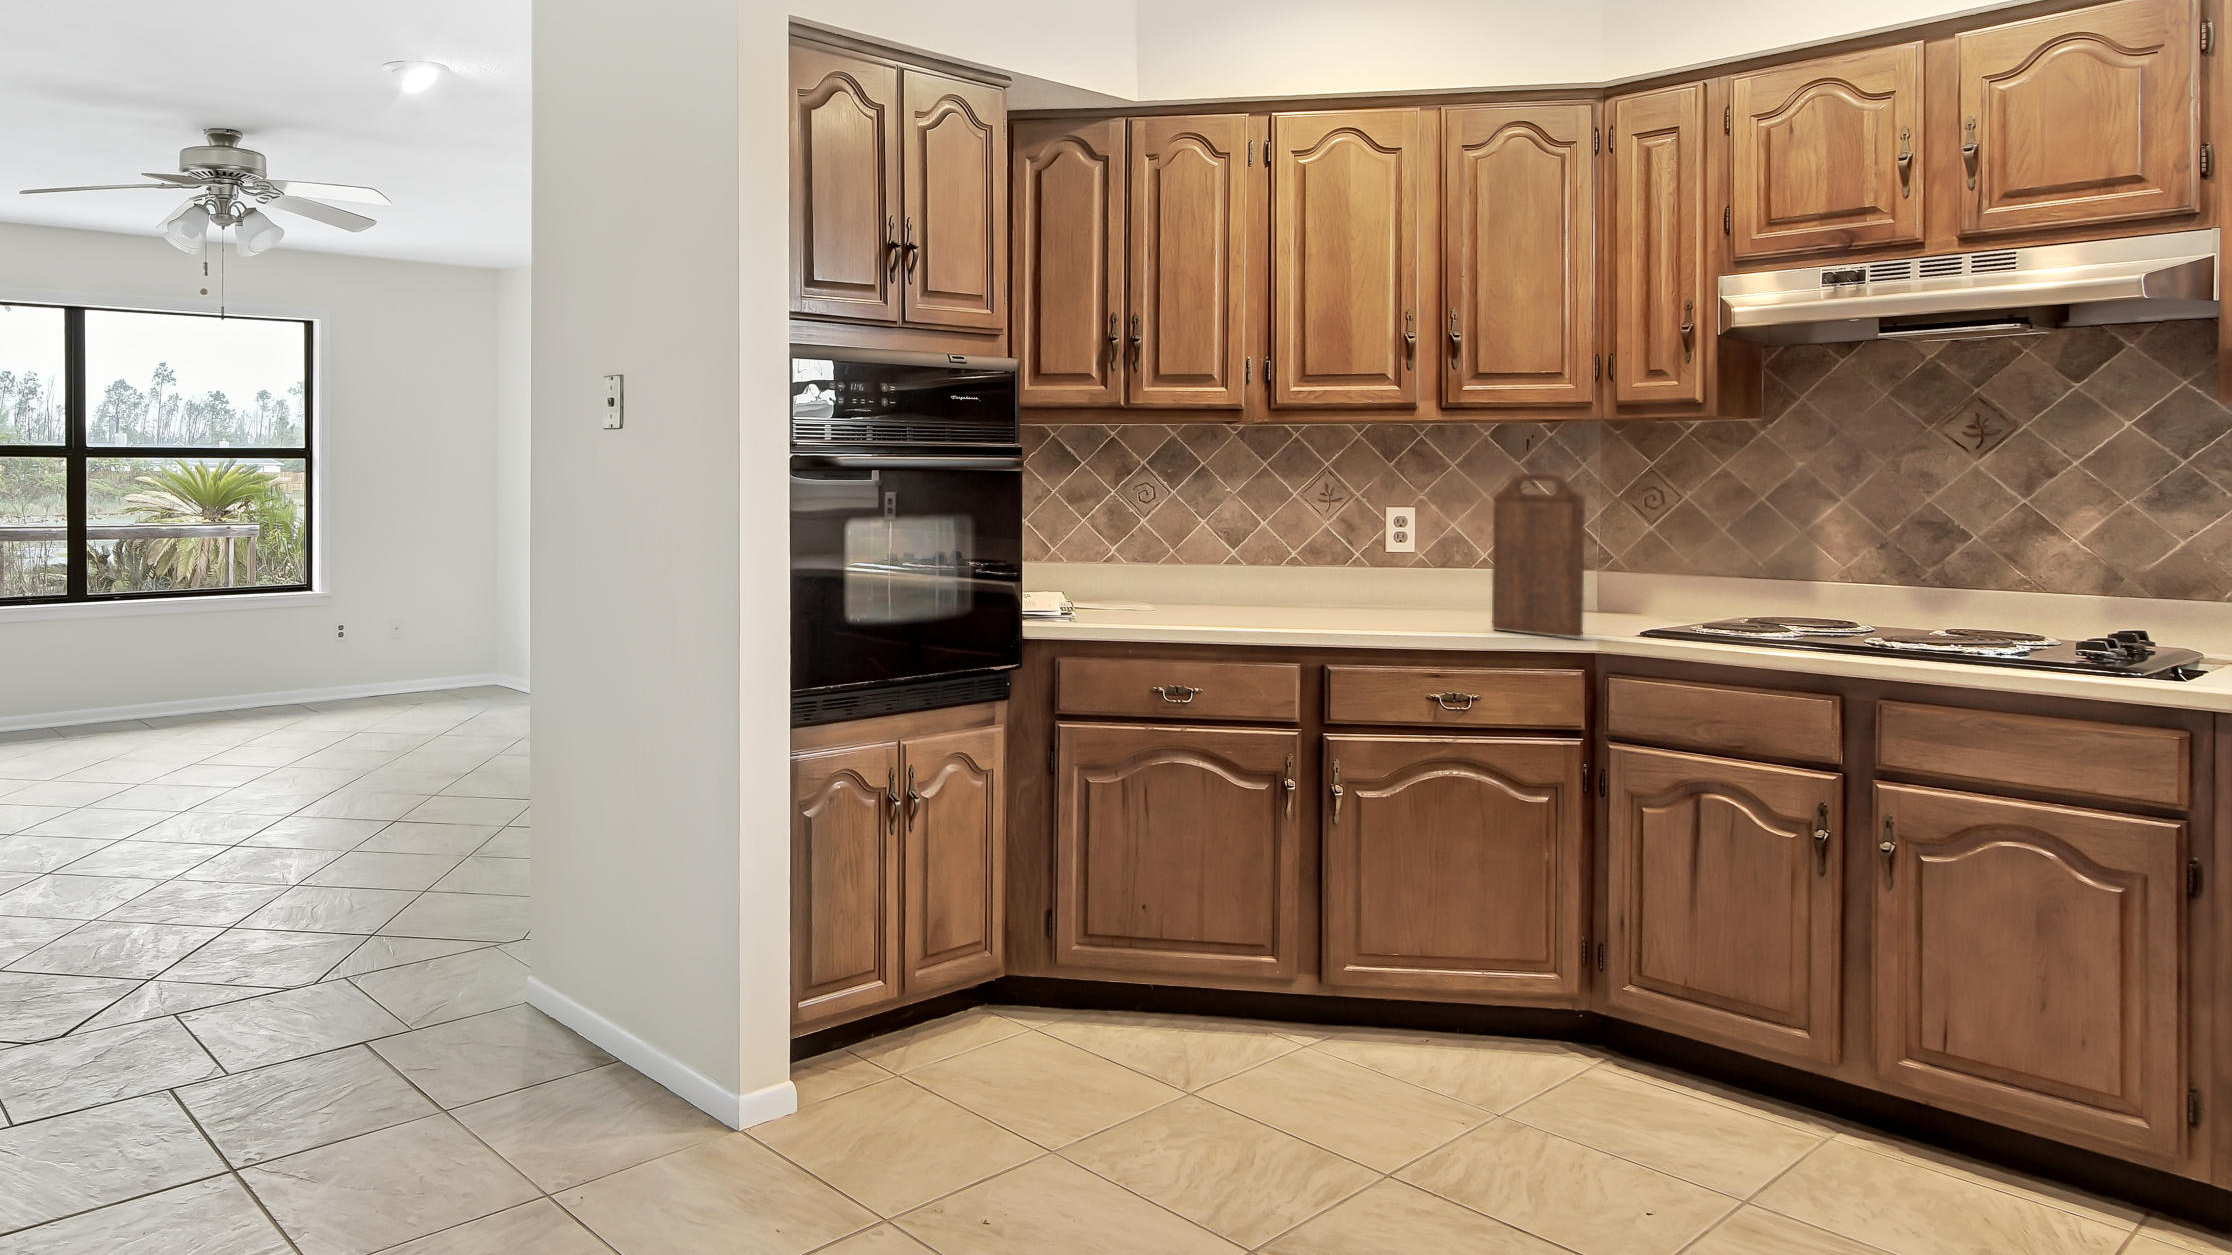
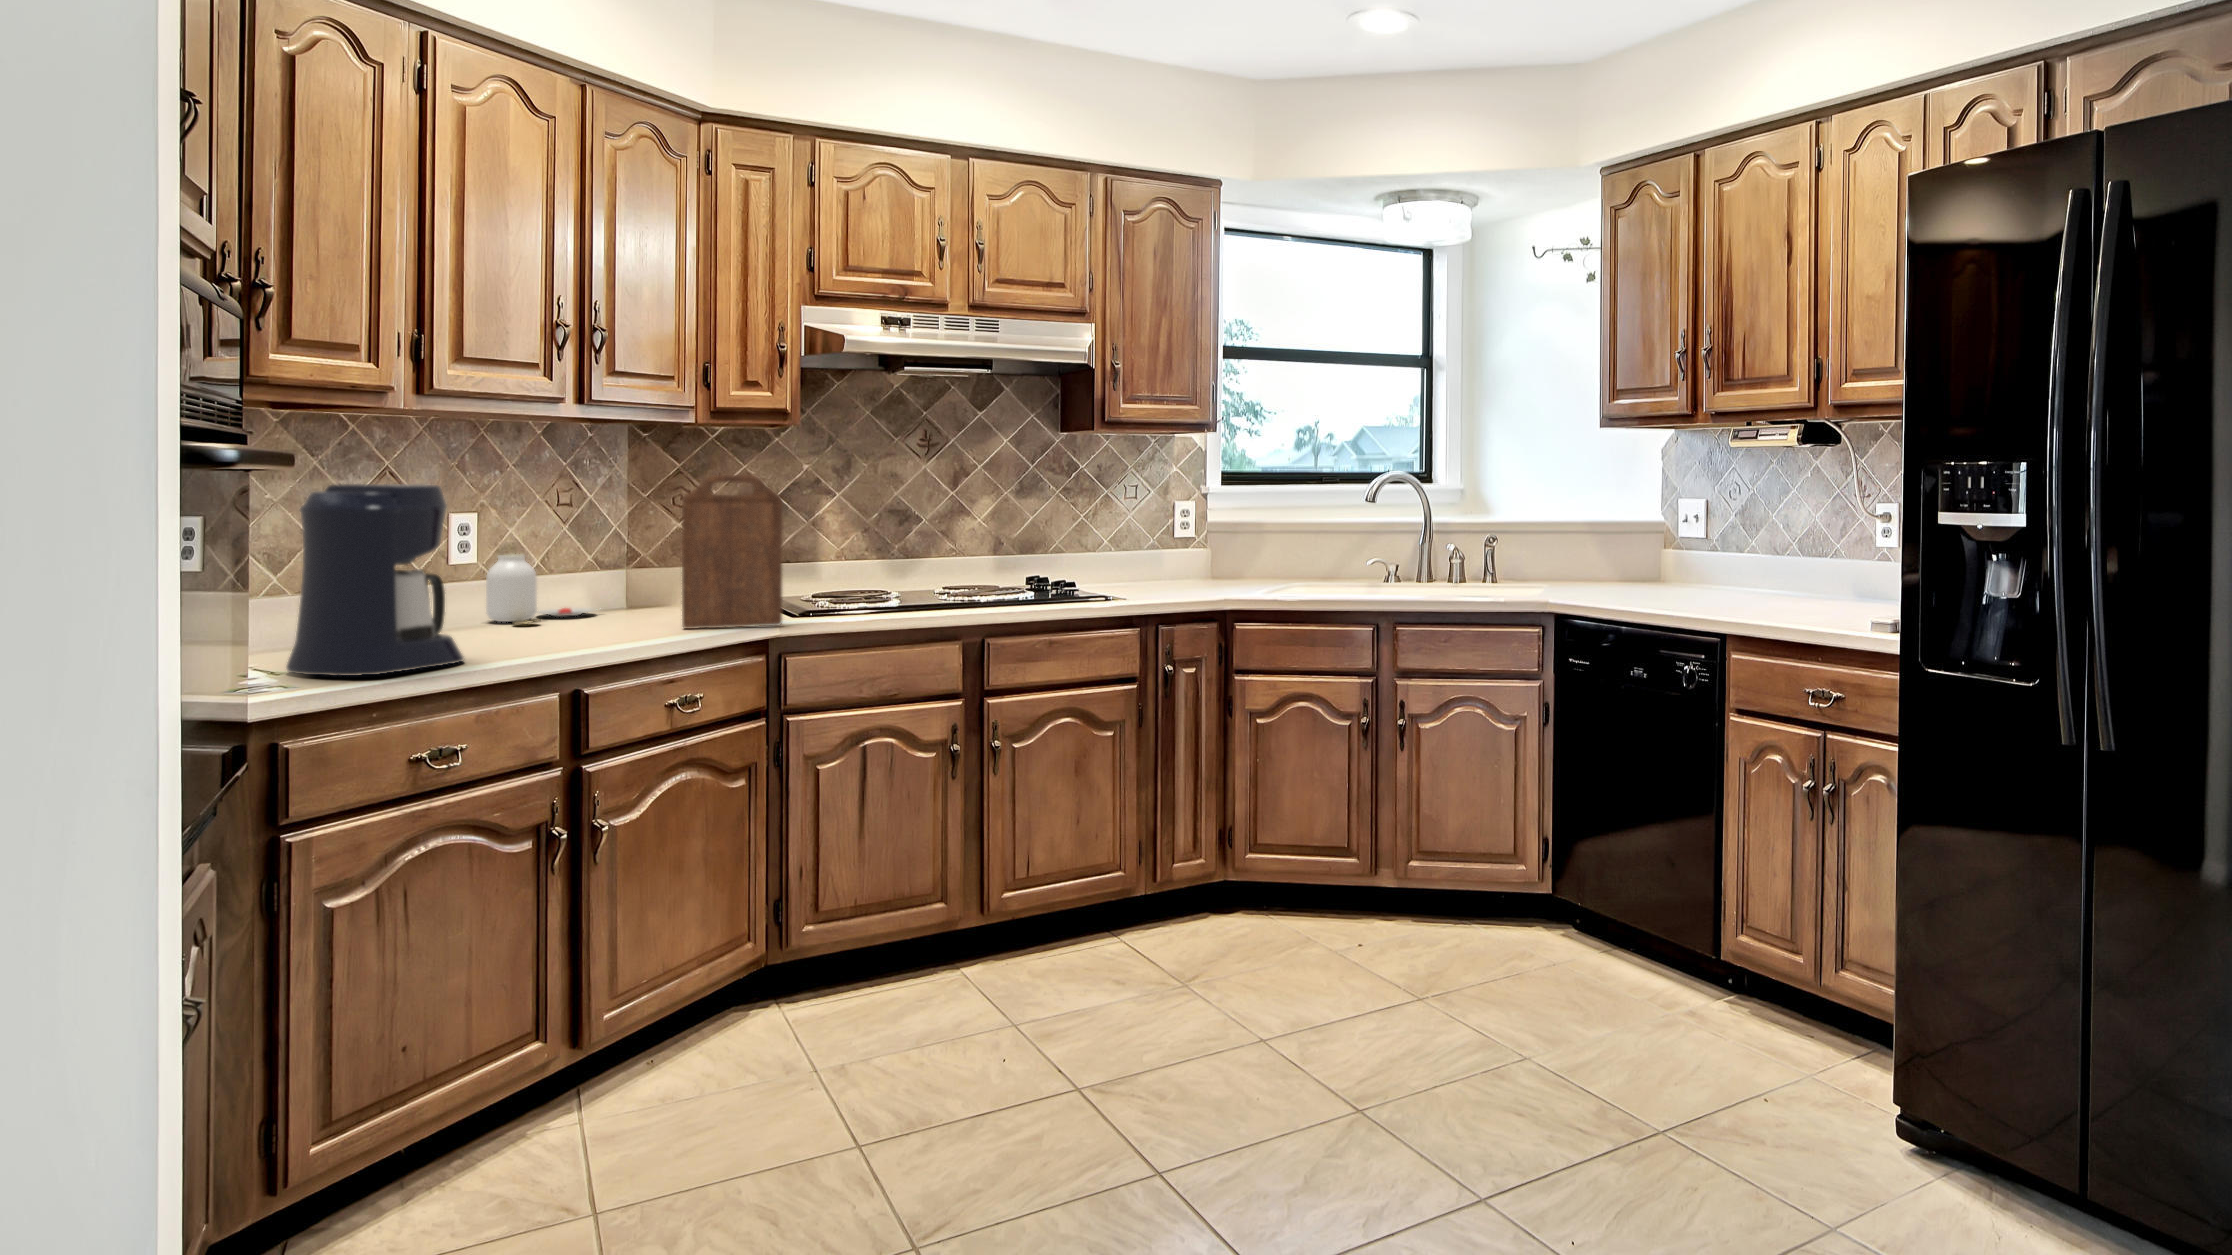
coffee maker: none [1141,481,1253,628] -> present [286,484,464,676]
jar: none [1396,548,1505,611] -> present [486,554,597,624]

